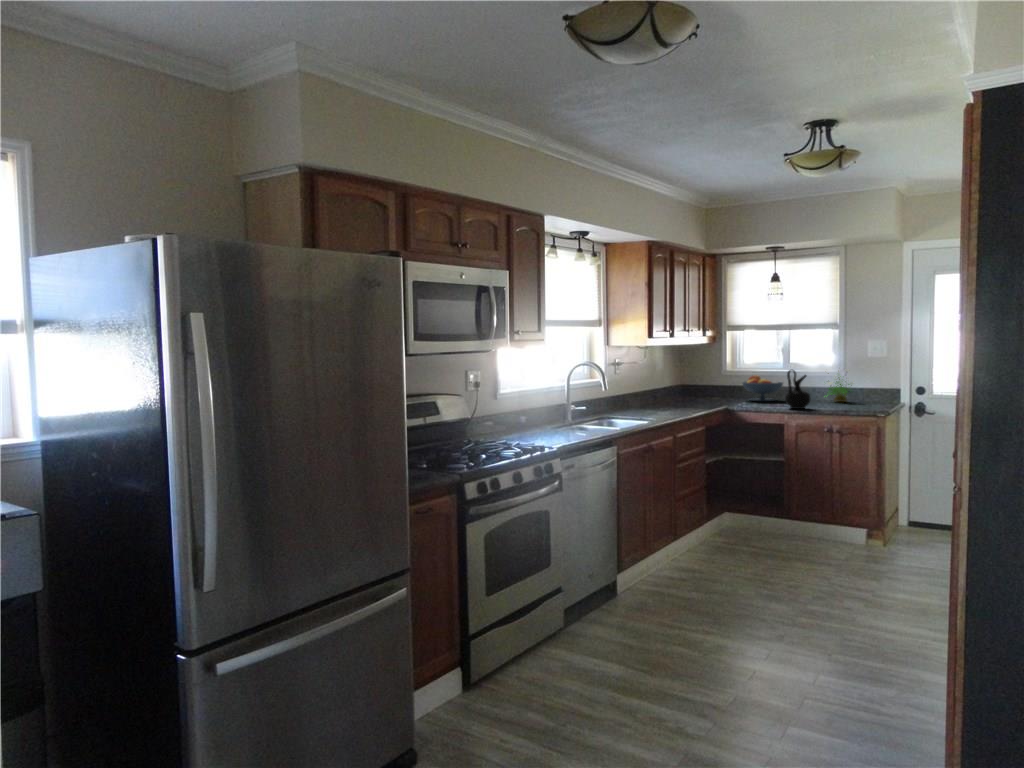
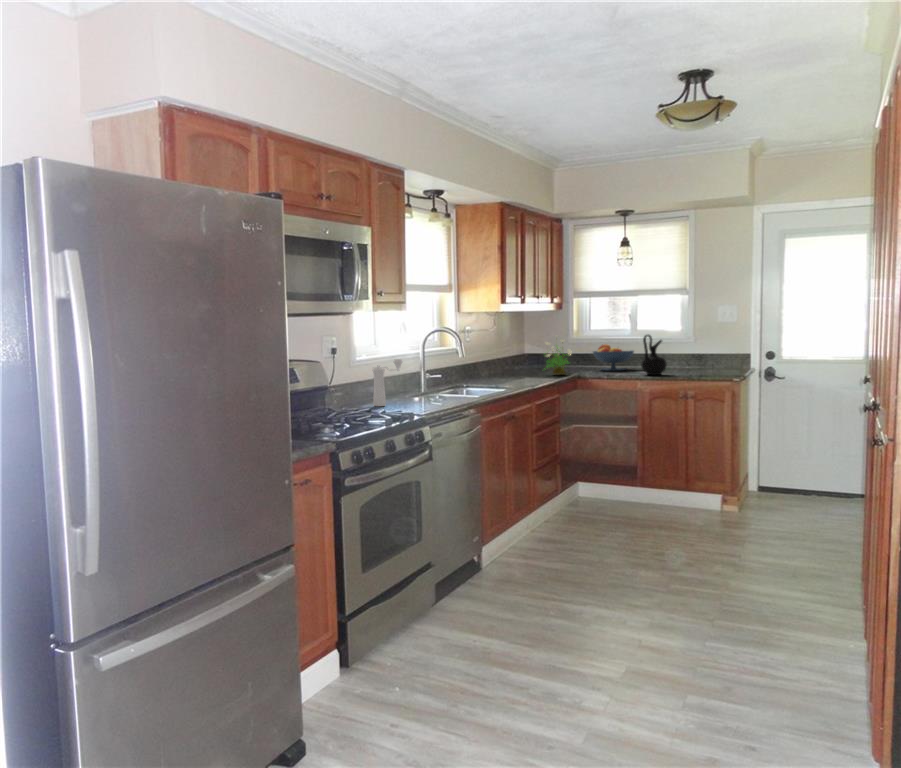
potted plant: present [827,373,849,402] -> present [546,343,571,375]
pepper mill: none [515,395,543,437] -> present [373,359,402,406]

